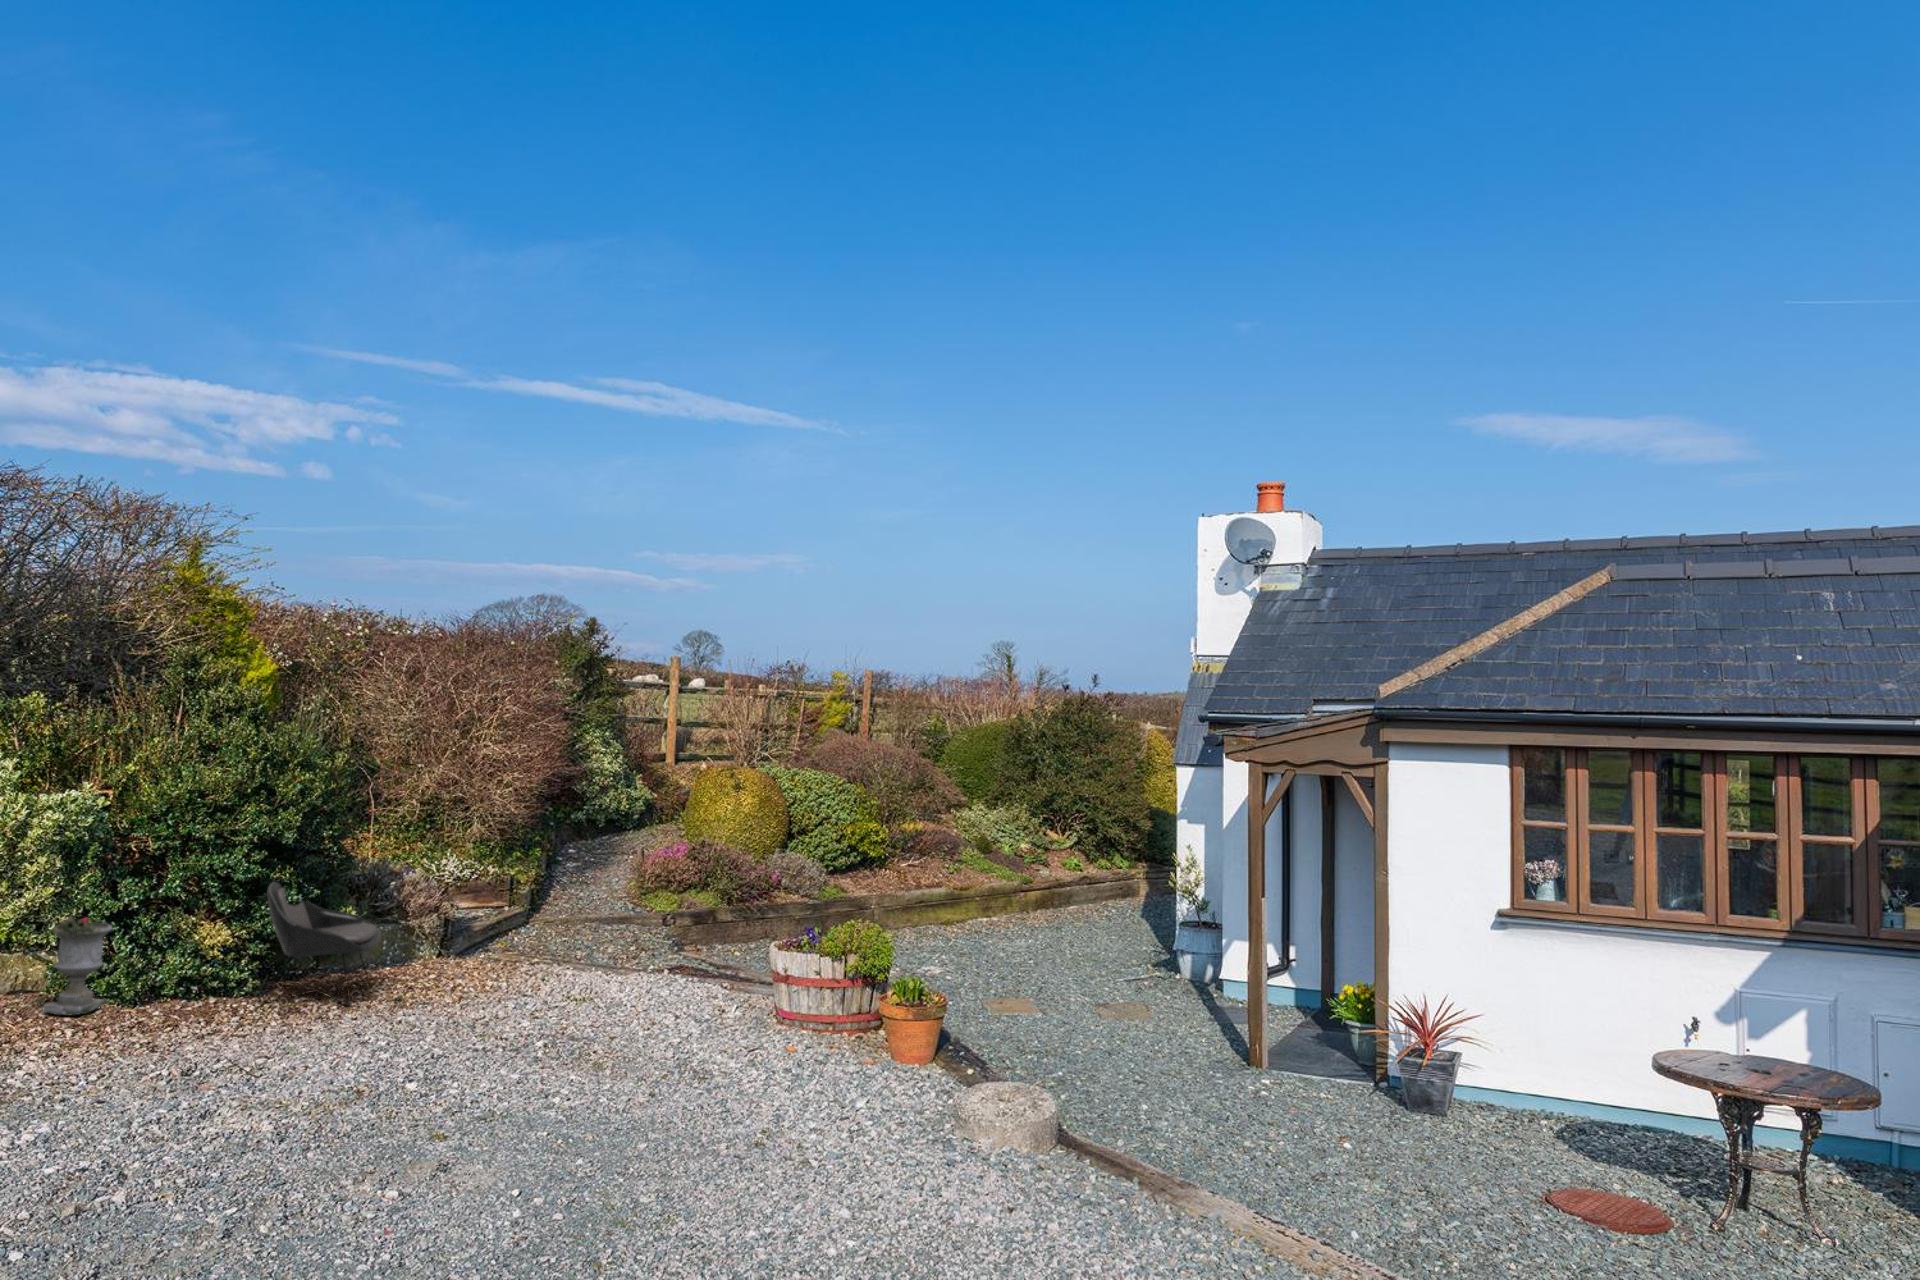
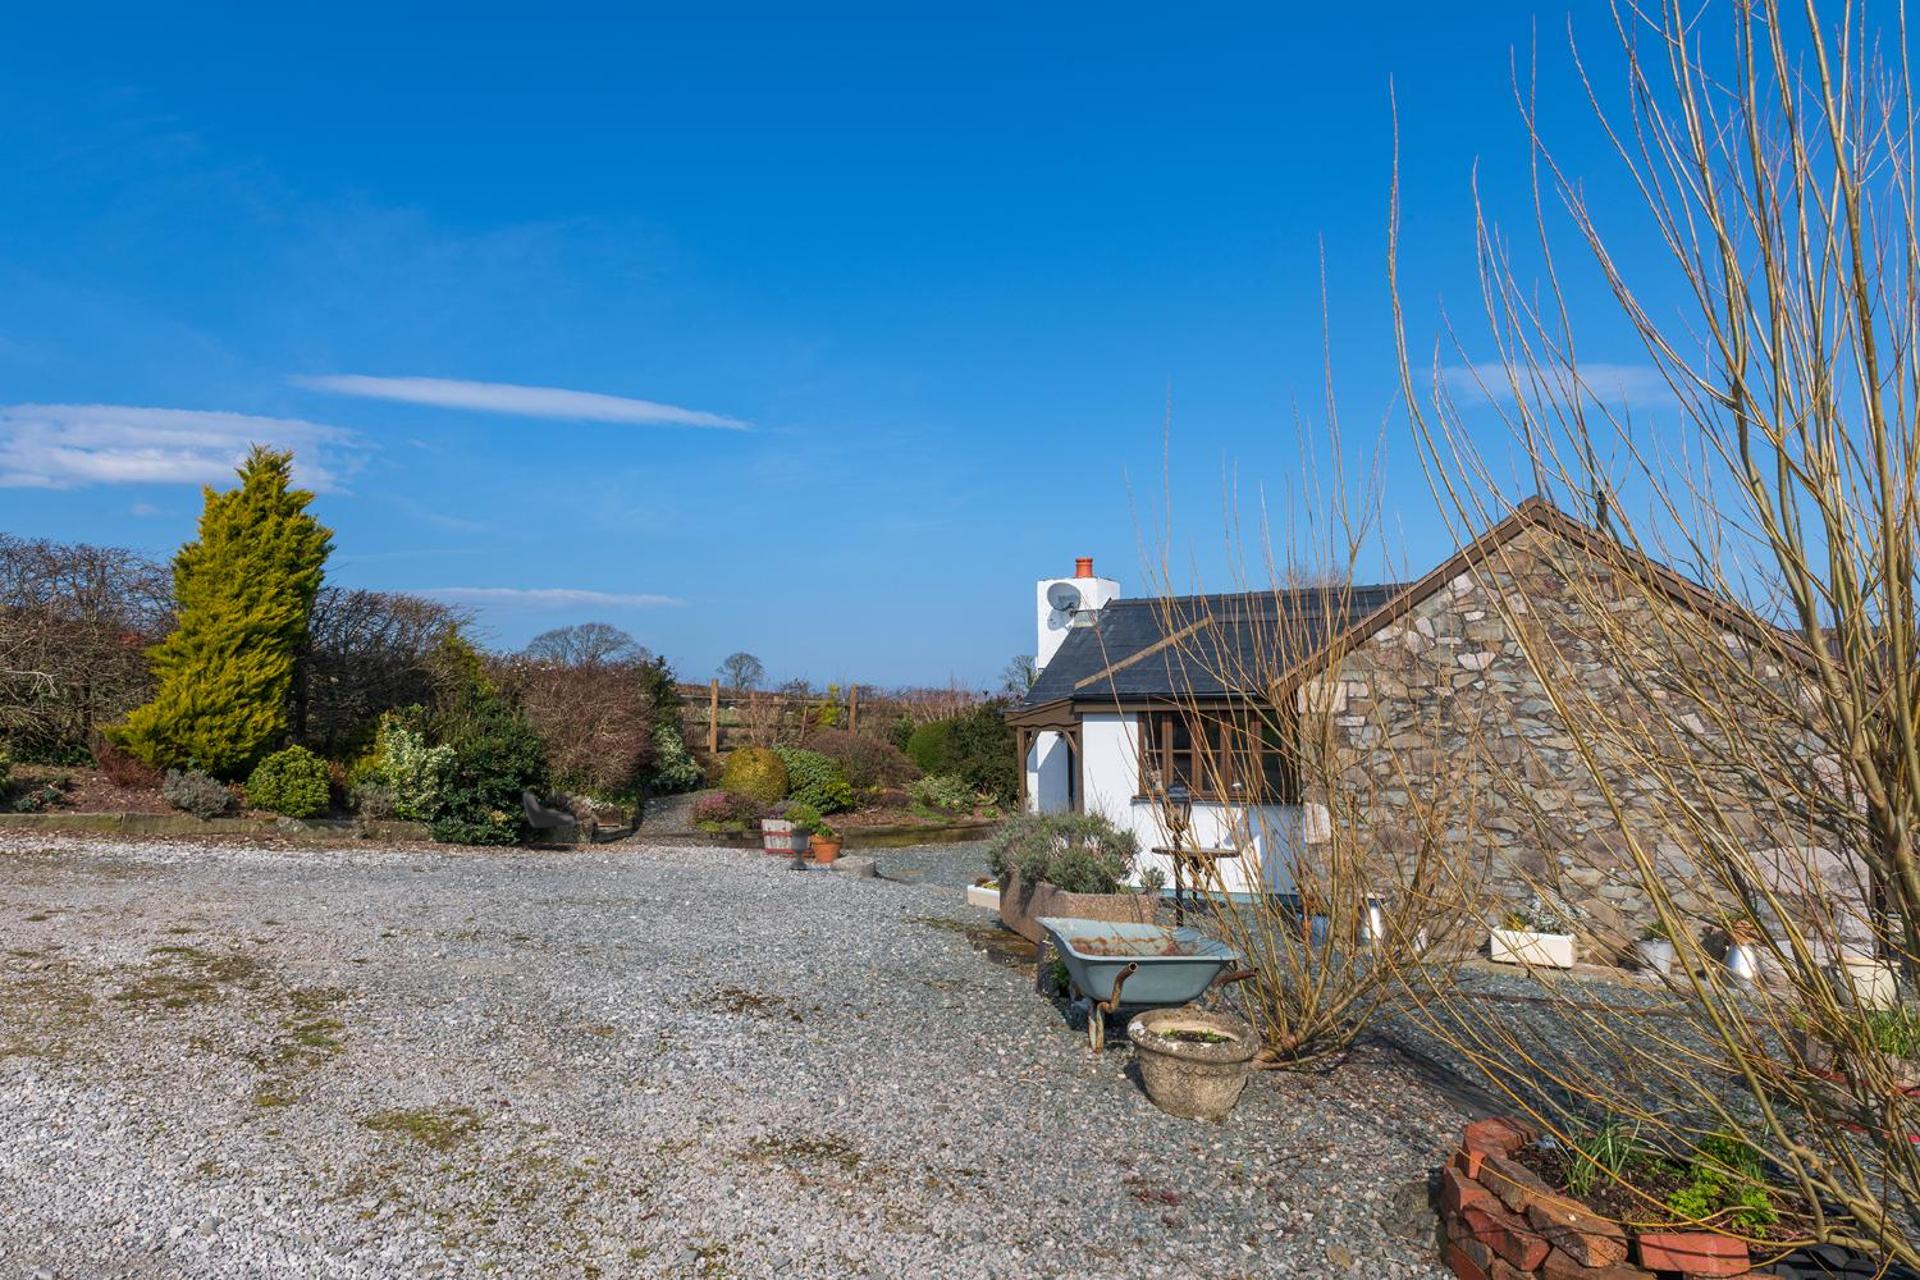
planter: present [43,916,112,1015] -> present [789,827,811,870]

